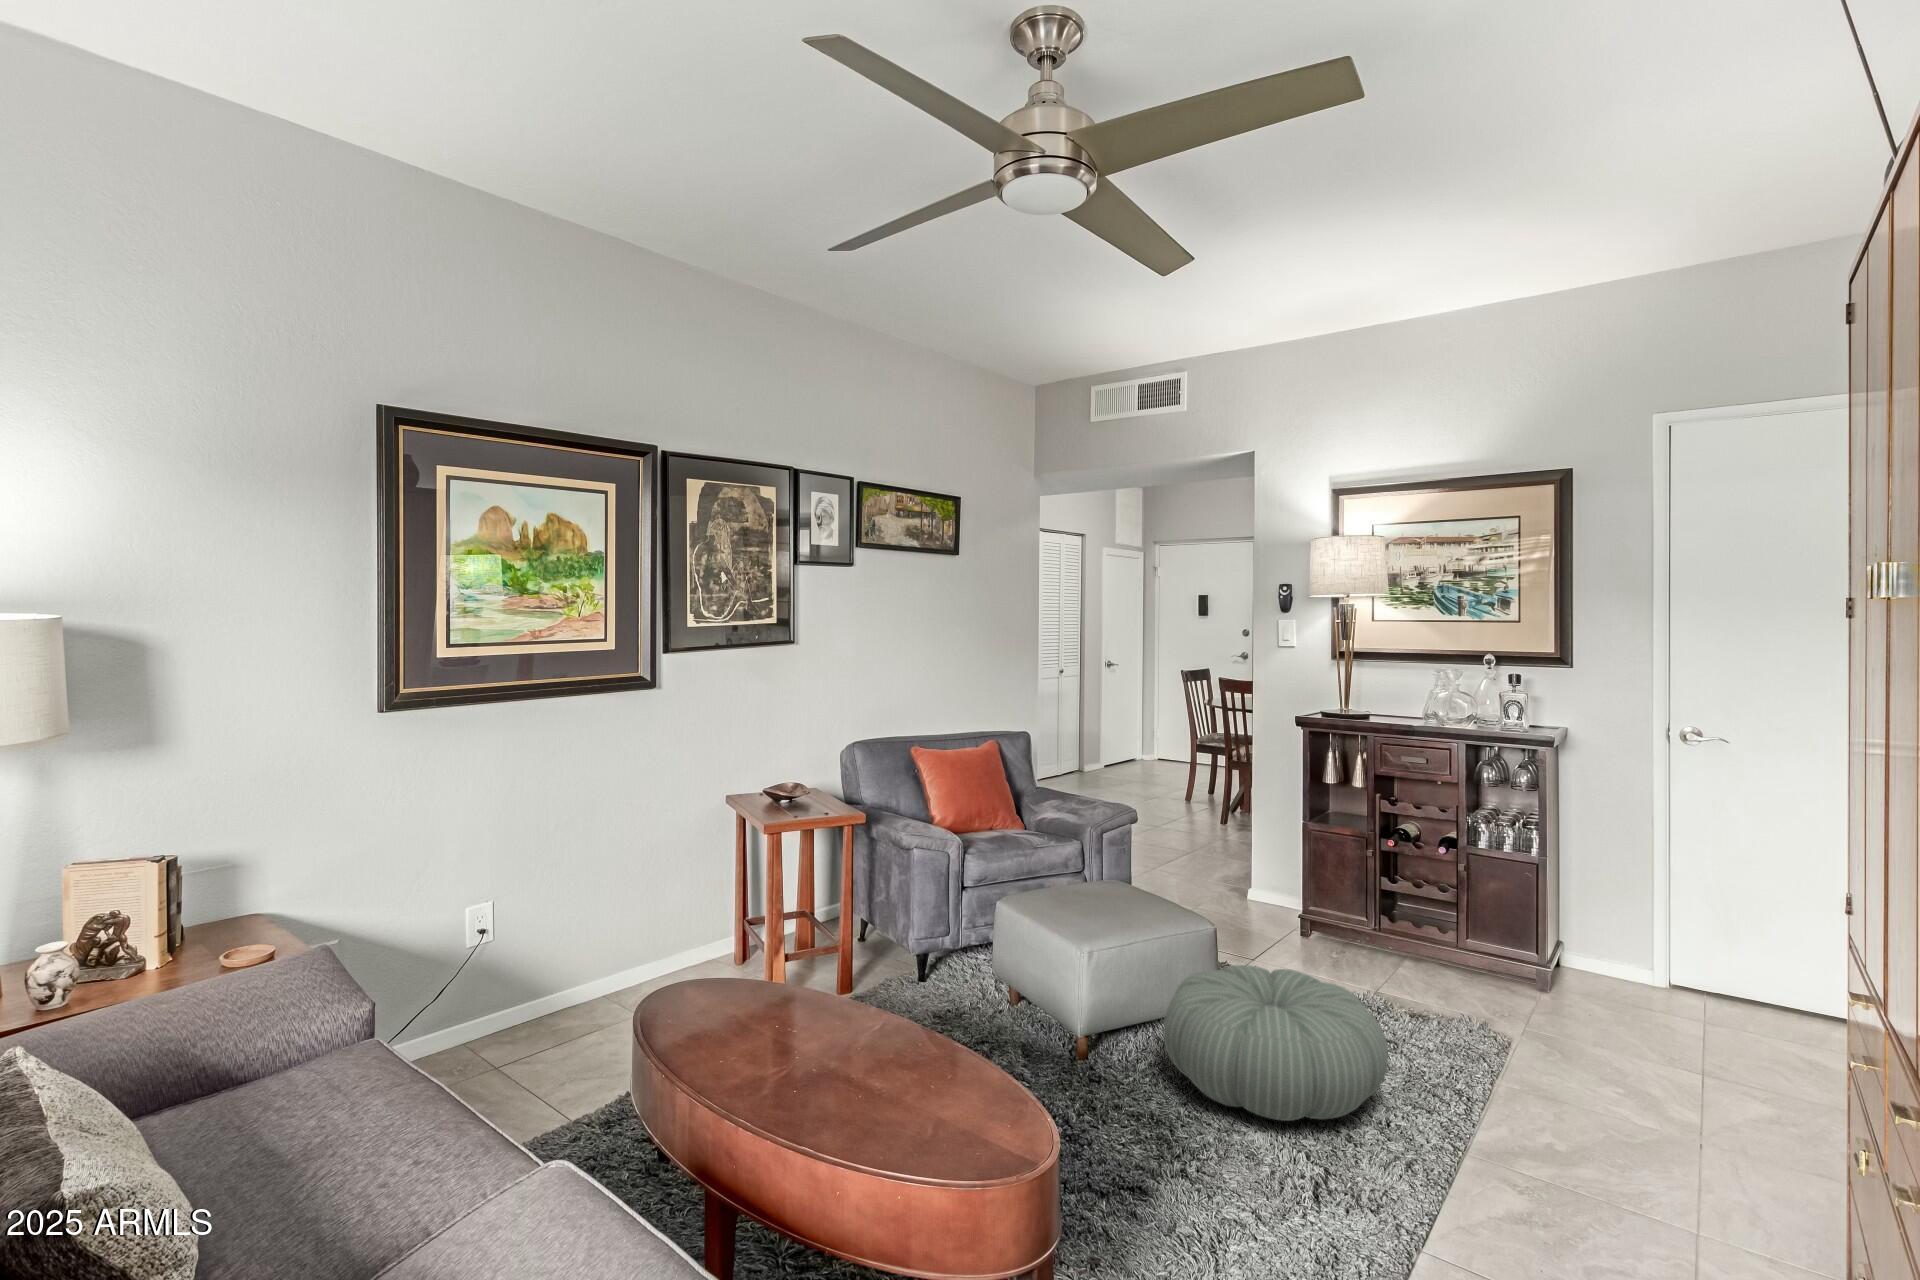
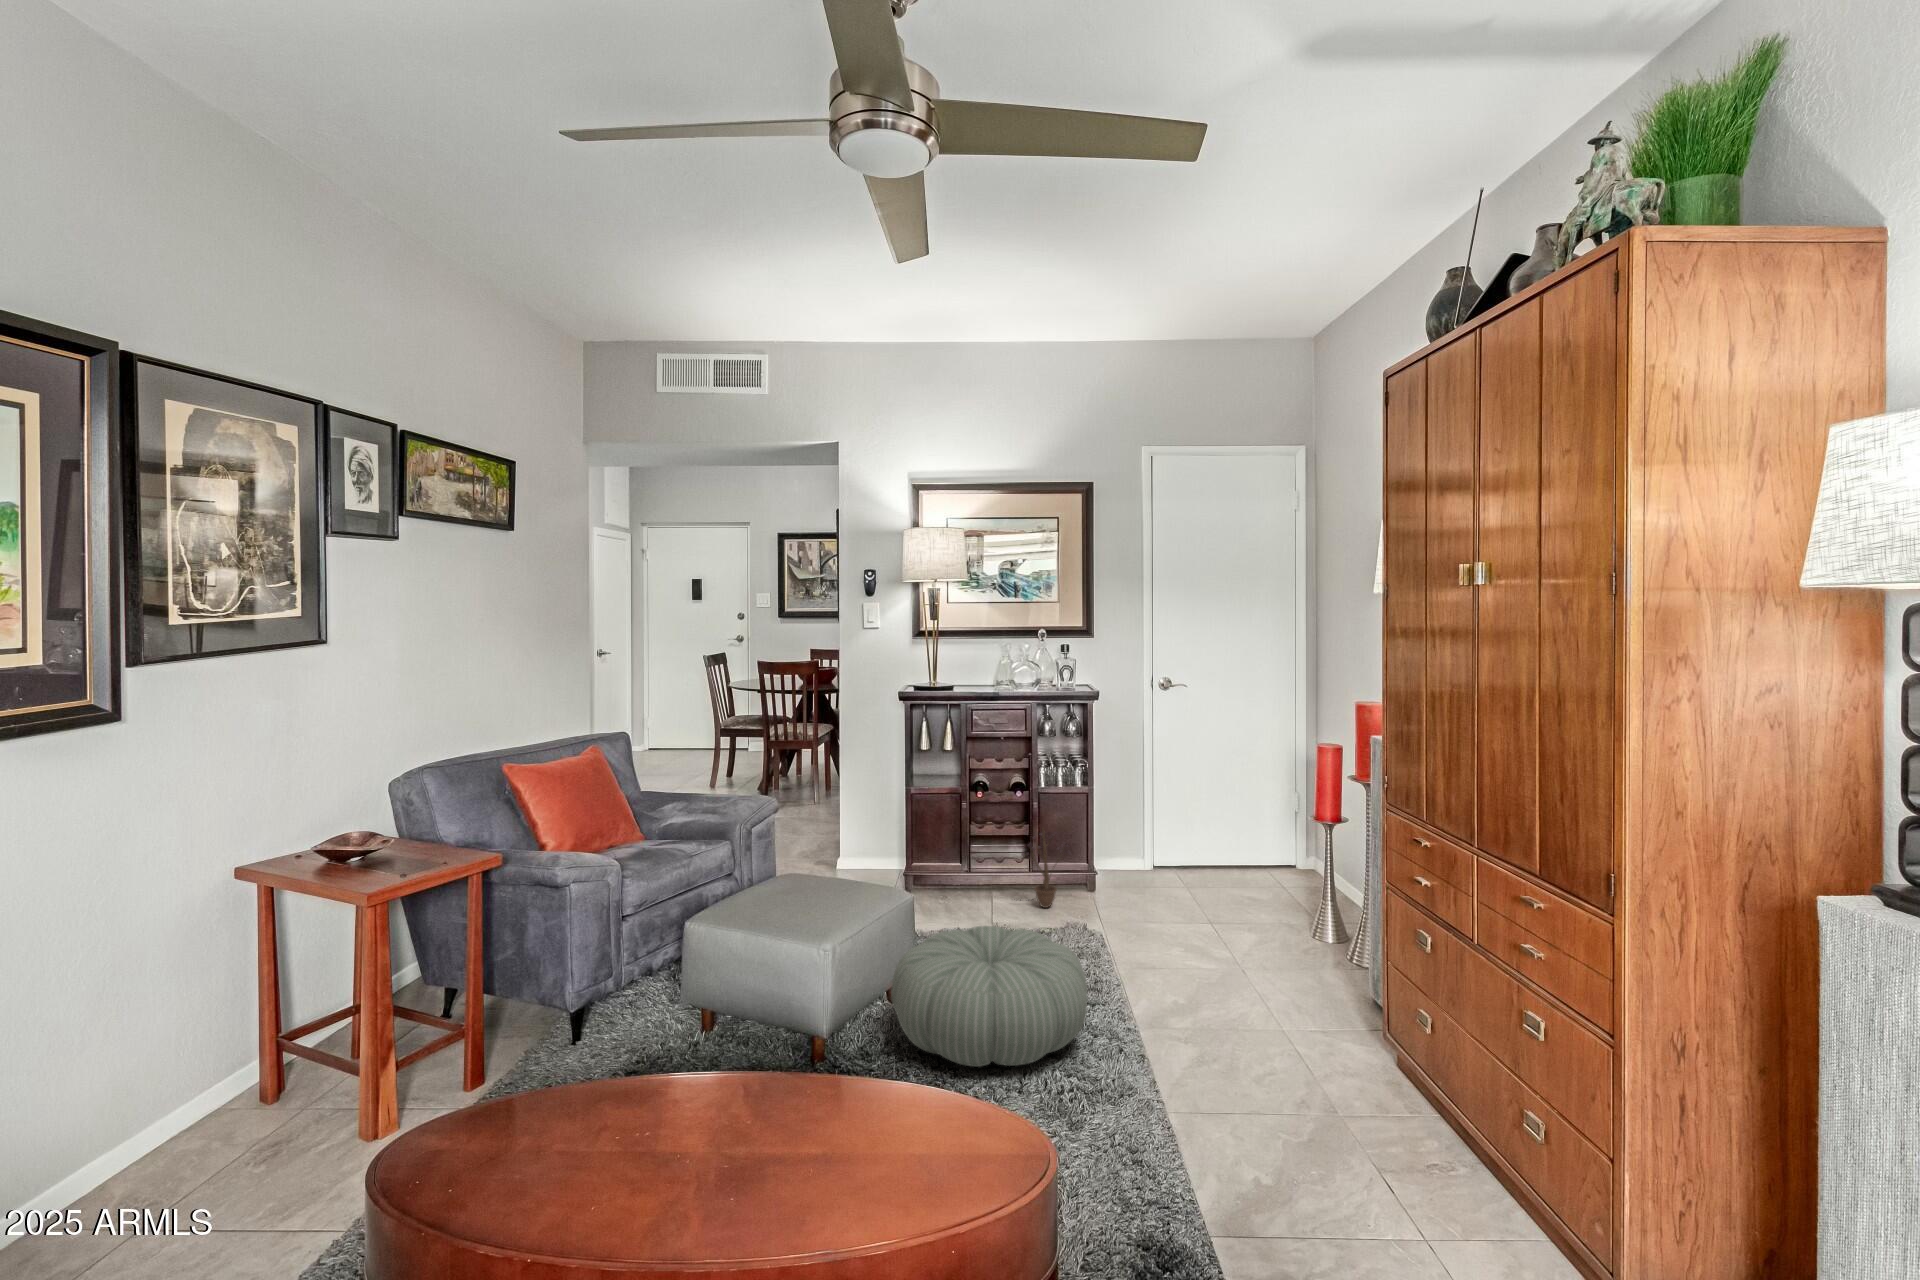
decorative plant: none [1411,887,1488,983] -> present [1014,828,1071,908]

